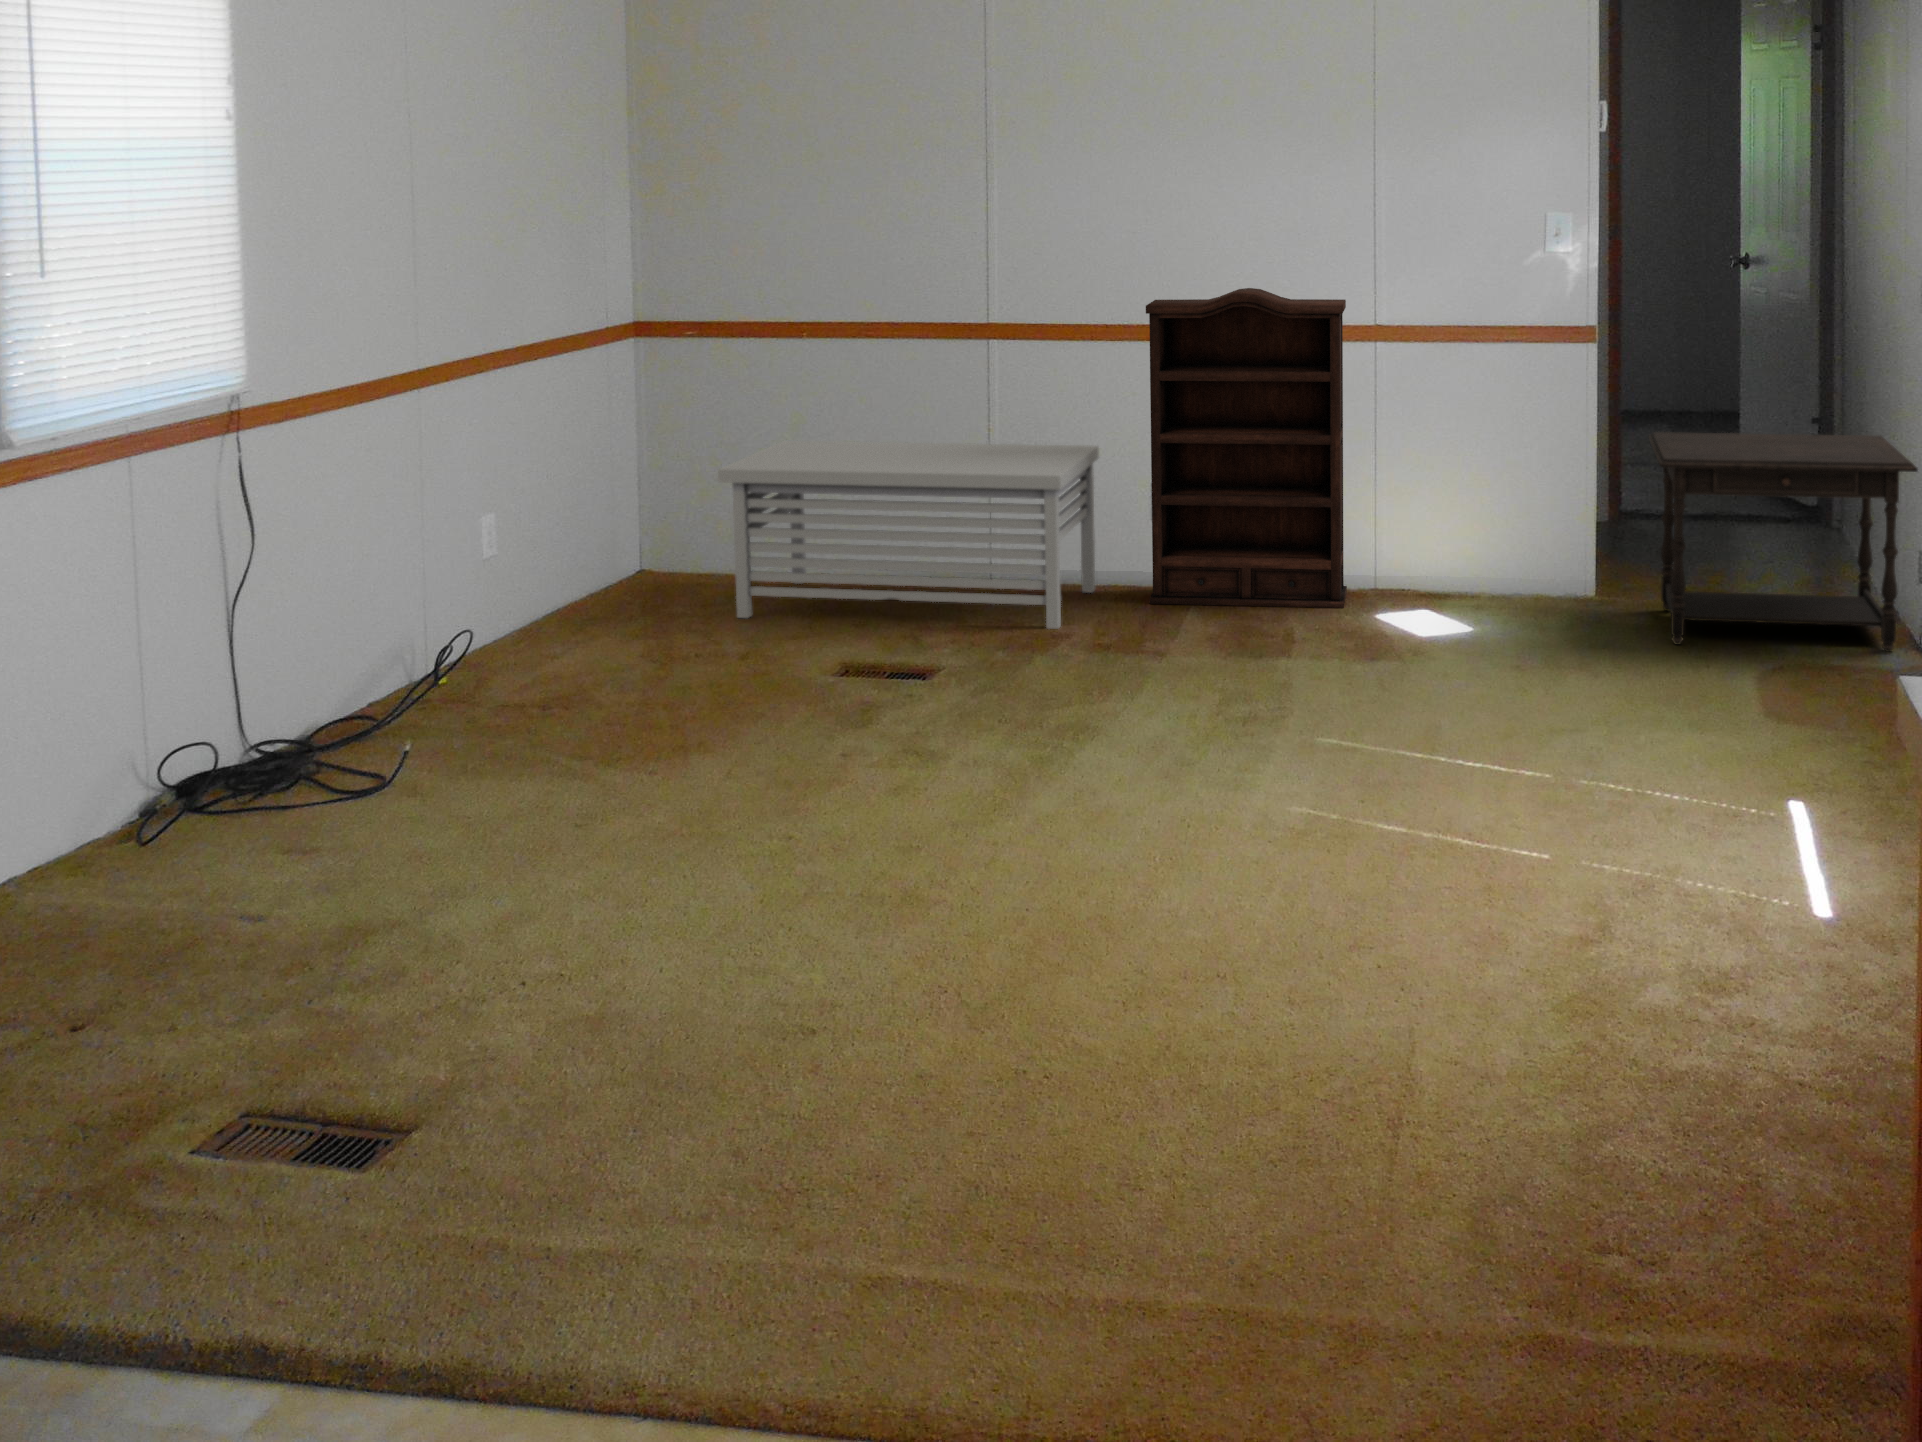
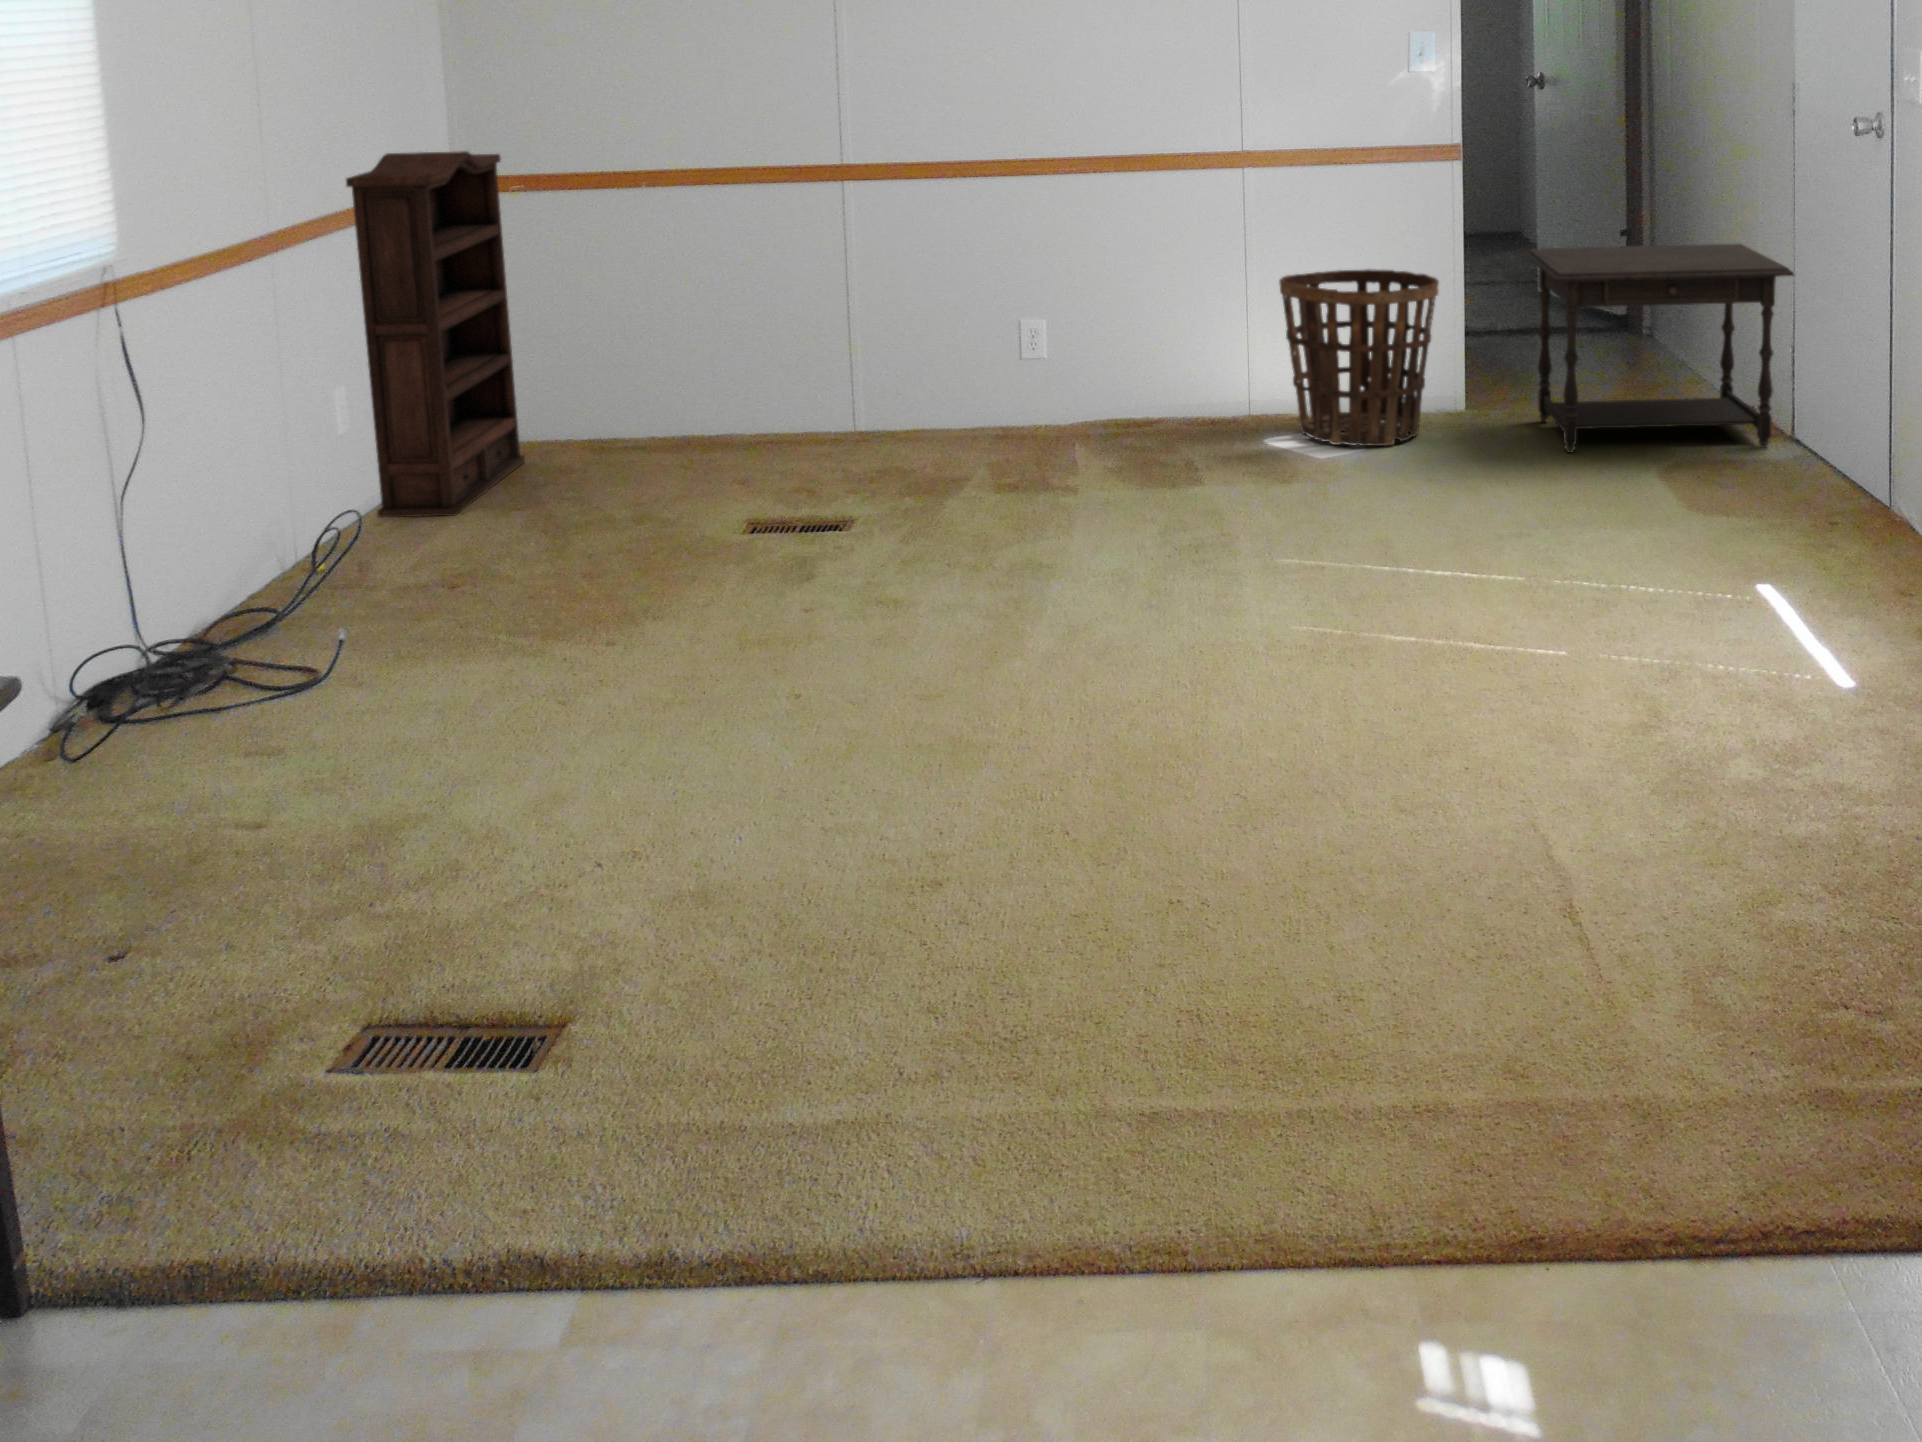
bookshelf: present [1146,288,1347,608] -> present [346,151,525,517]
storage bench: present [718,441,1099,629] -> none [581,285,974,483]
basket: none [1390,446,1552,626] -> present [1279,269,1439,446]

